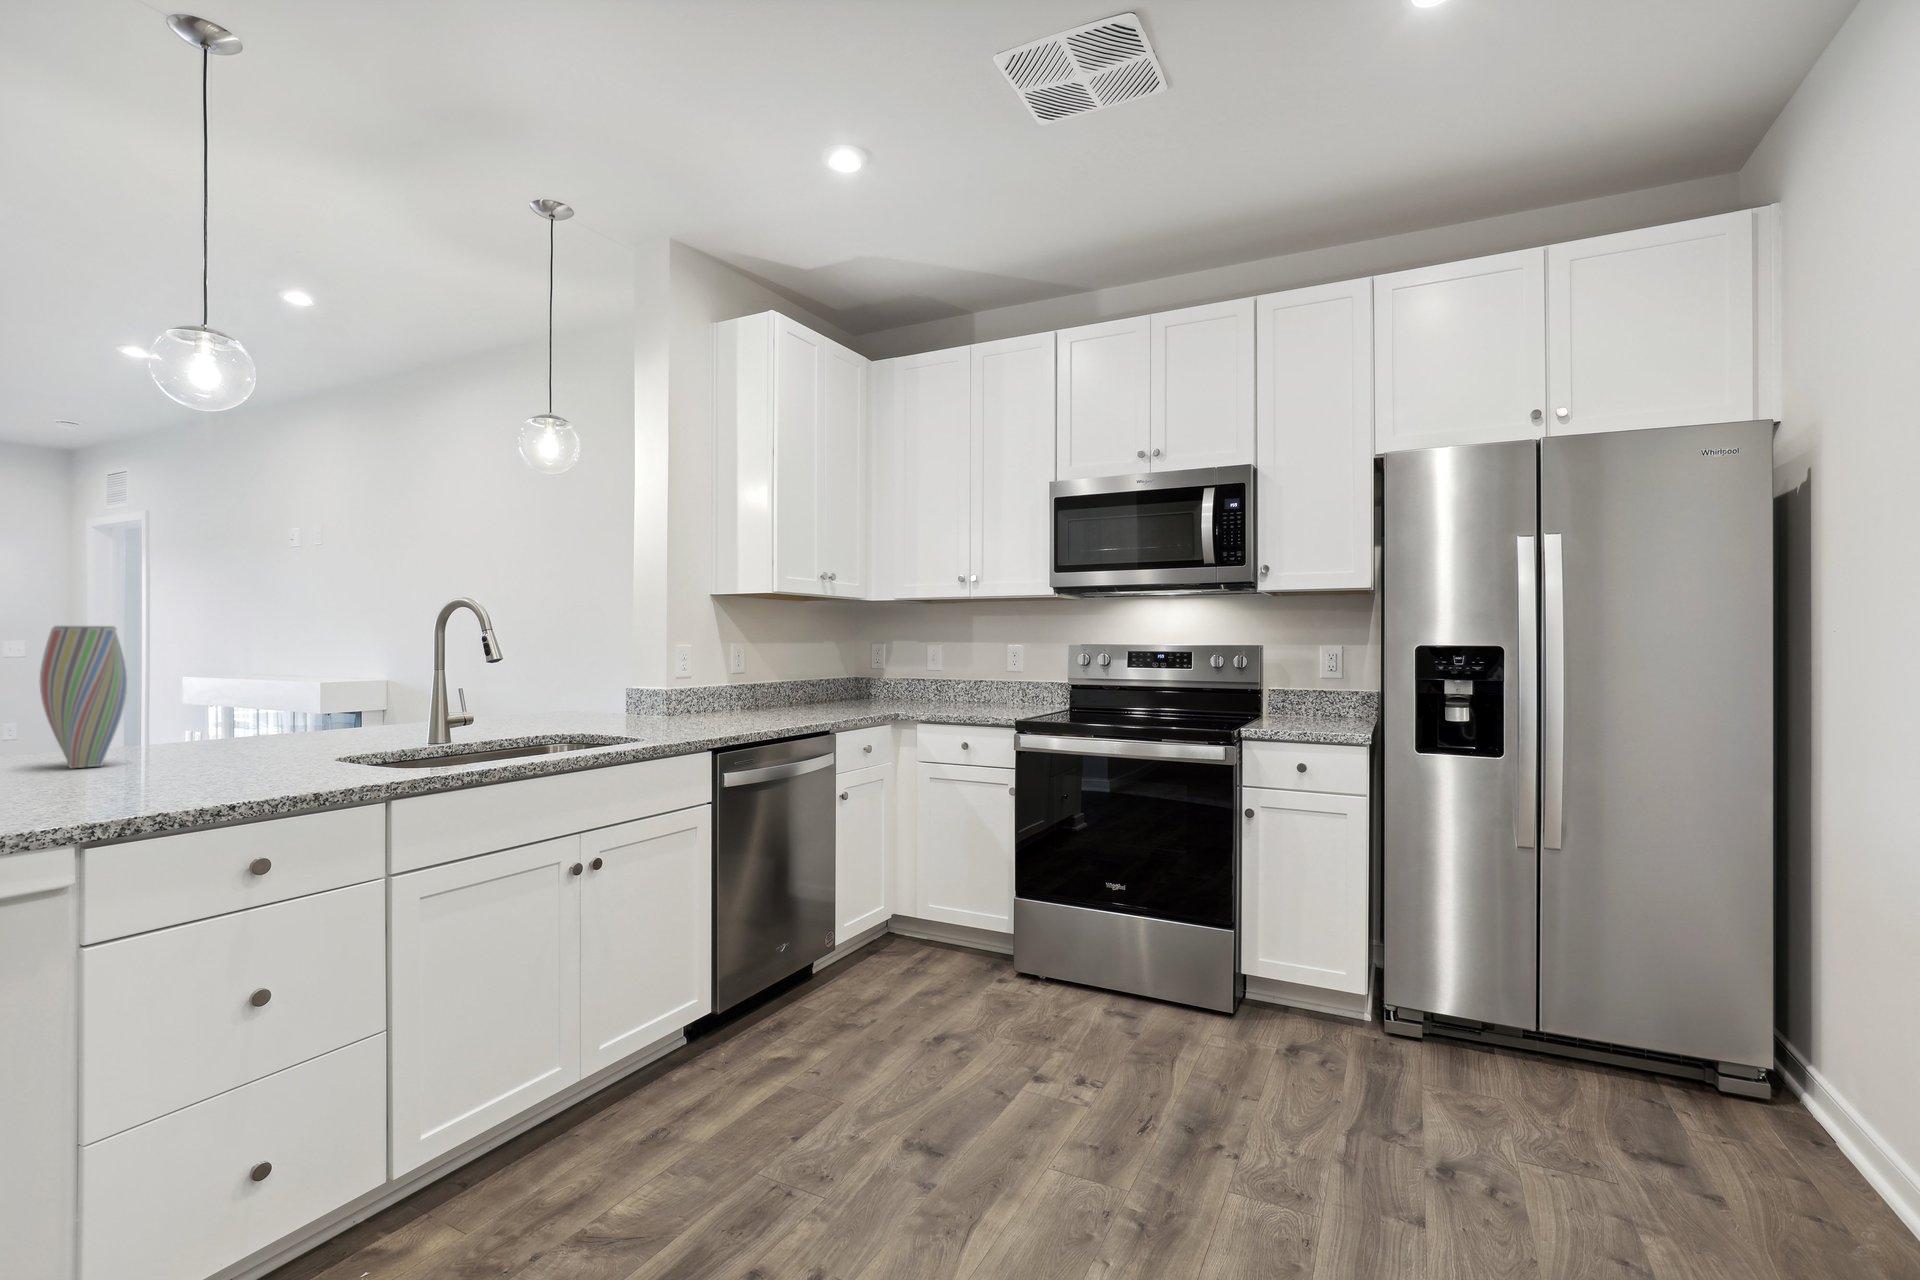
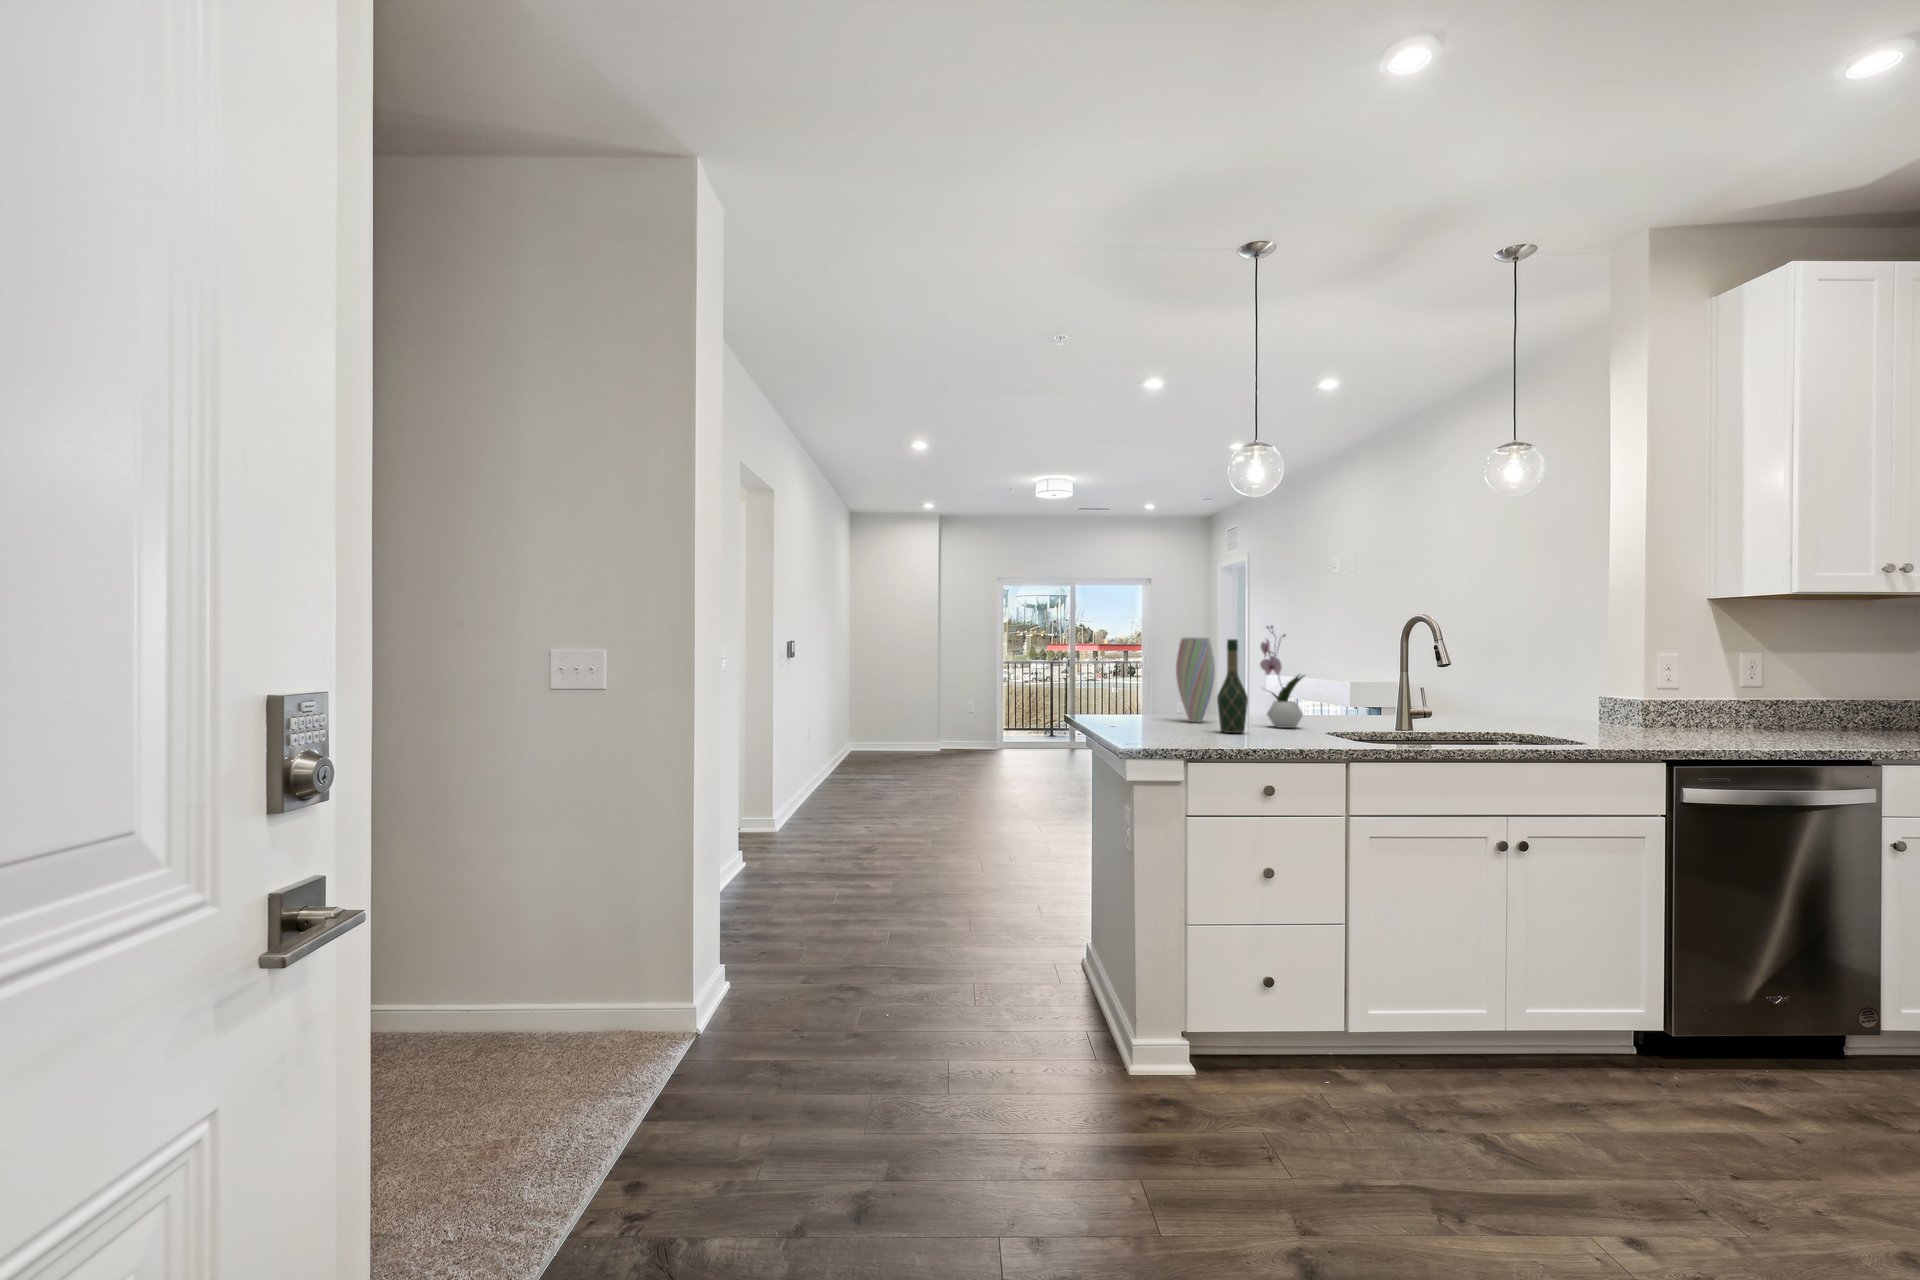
flower arrangement: none [219,608,302,760] -> present [1260,626,1304,728]
wine bottle: none [141,628,204,781] -> present [1217,639,1248,733]

